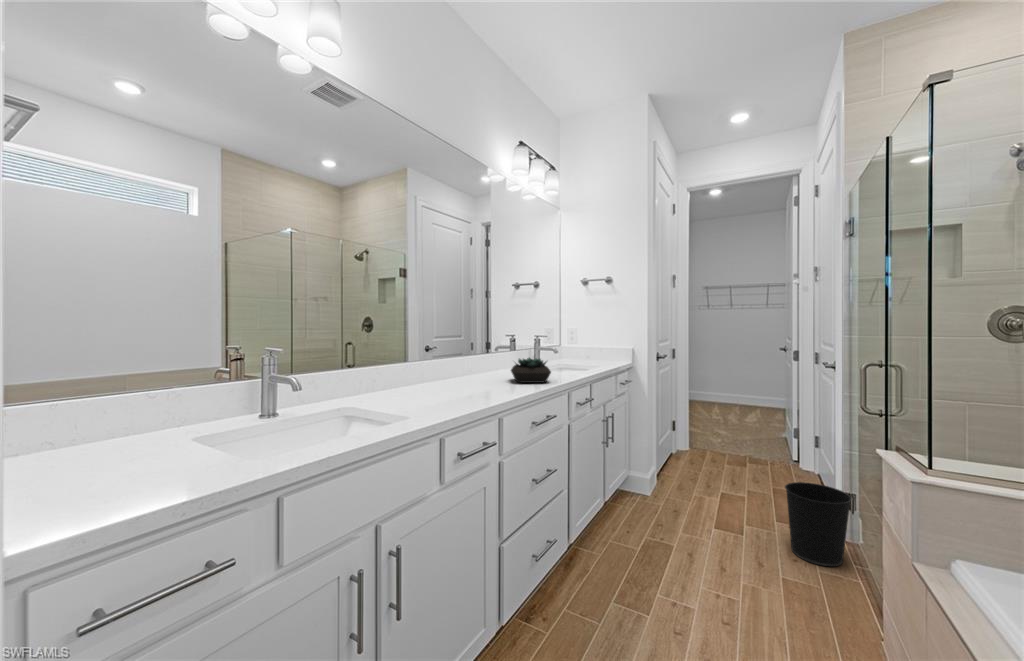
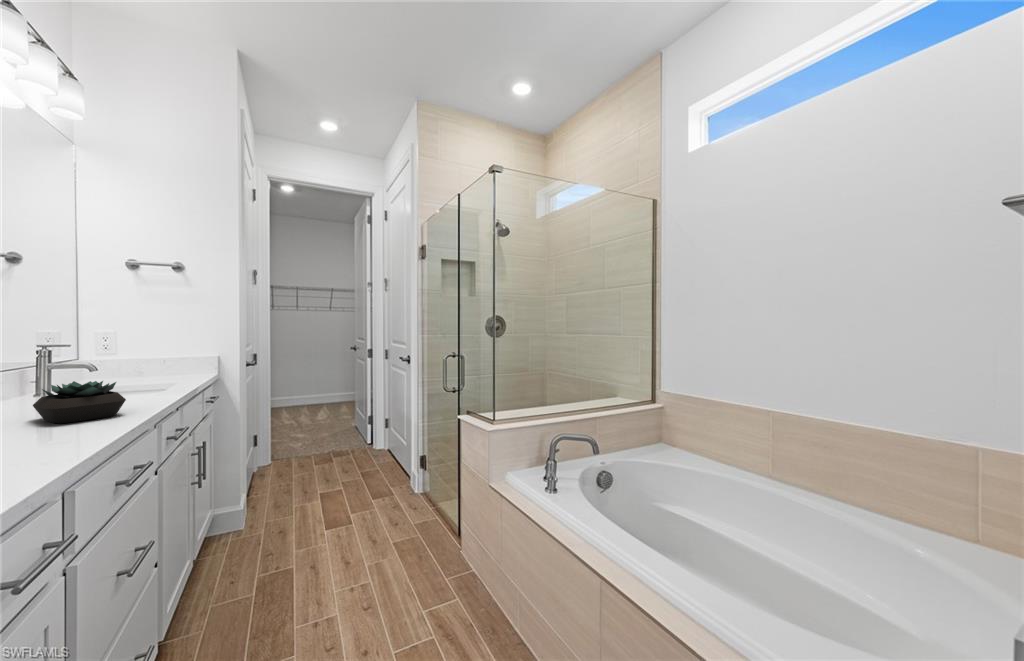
wastebasket: present [785,482,852,566] -> none [386,459,433,525]

